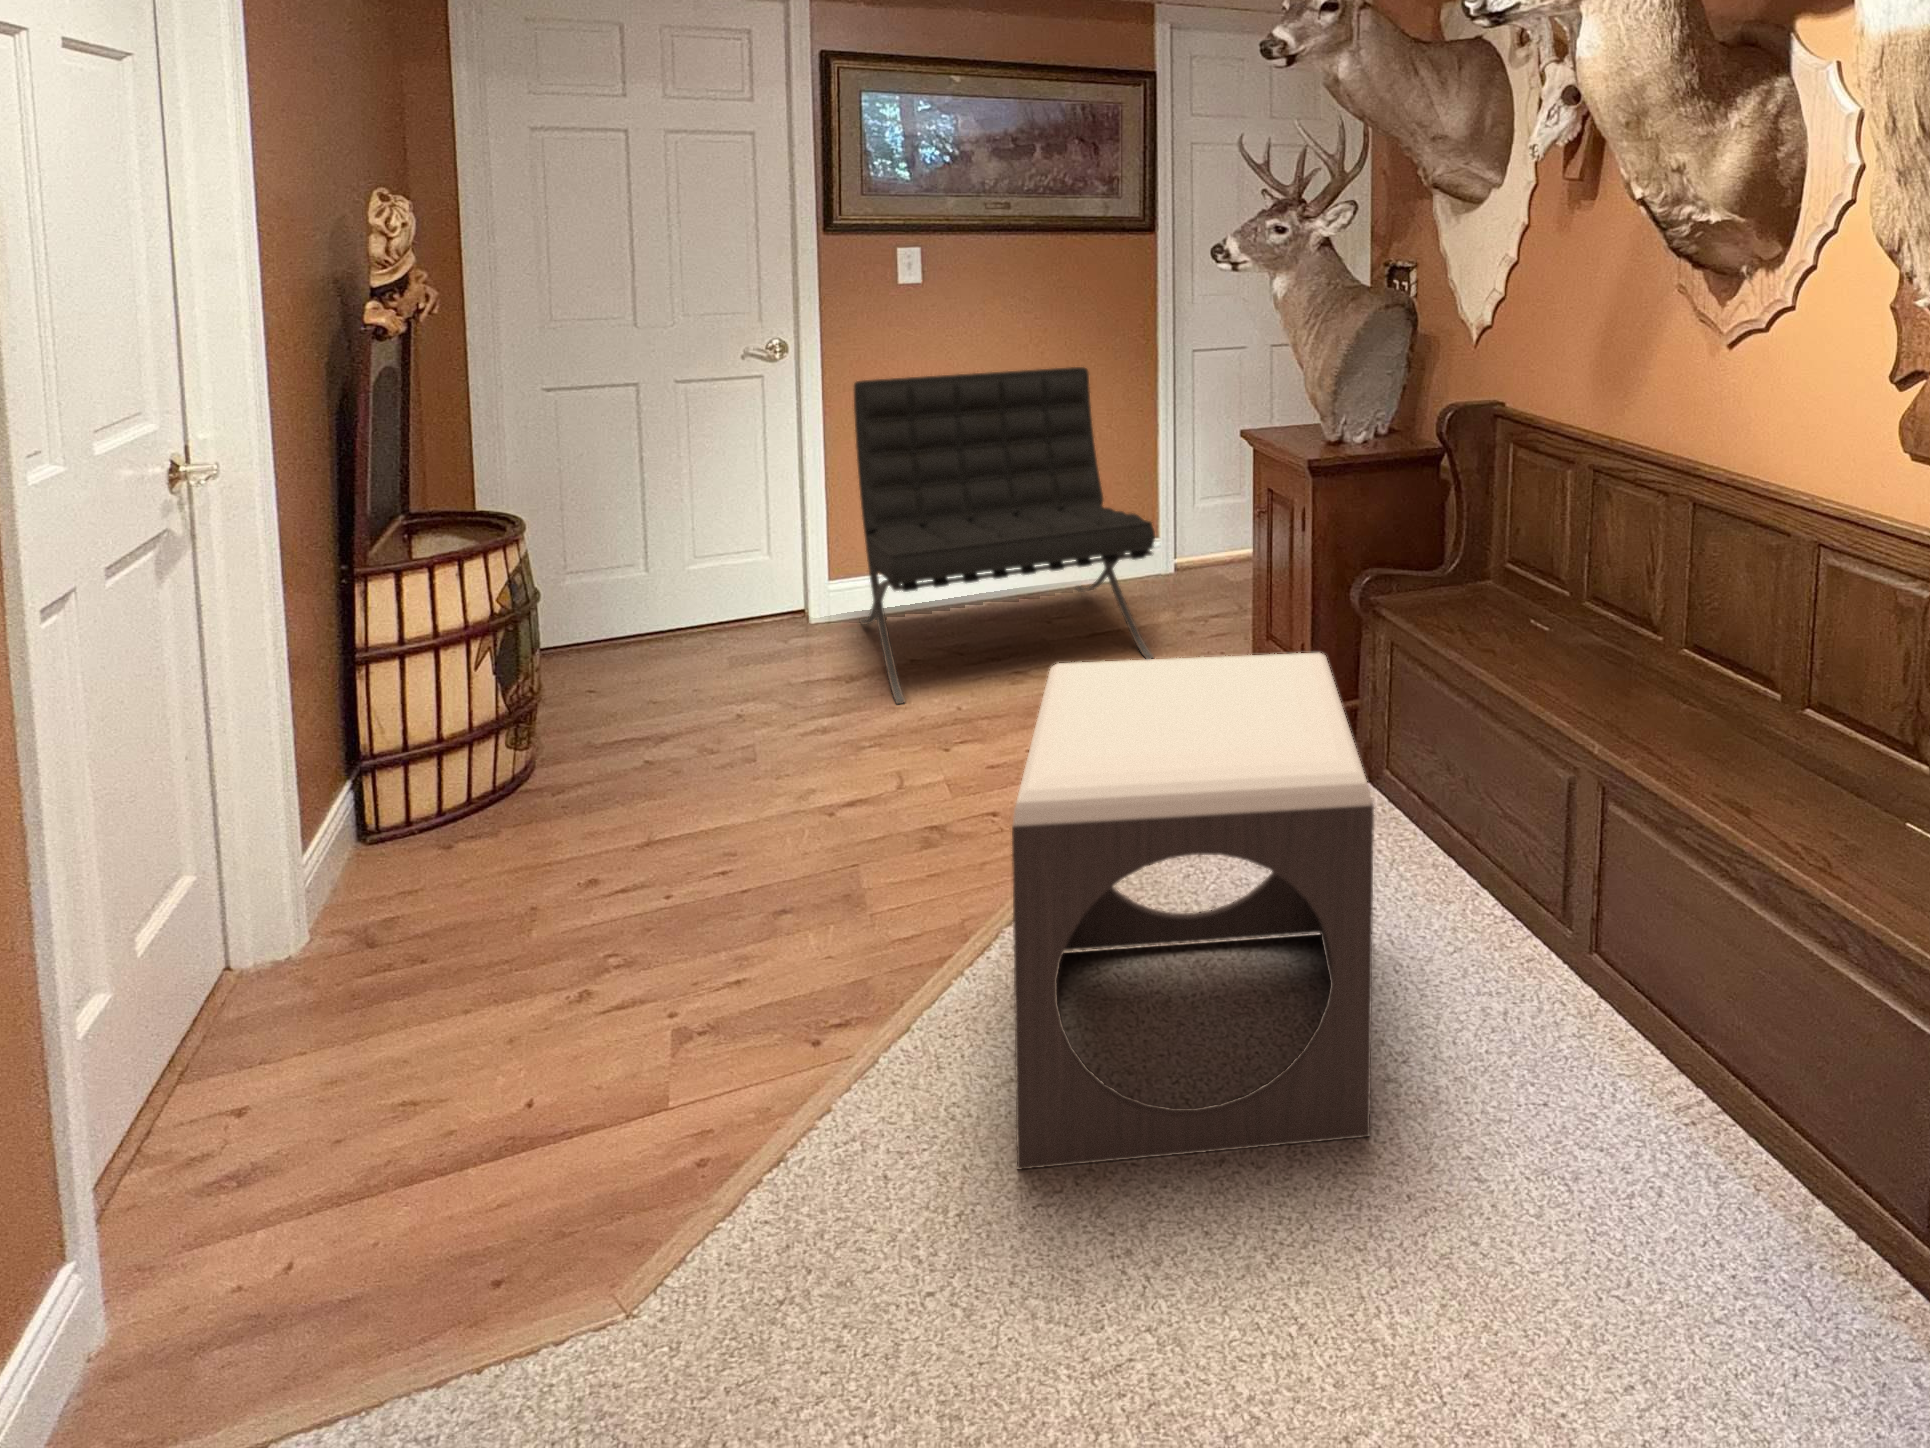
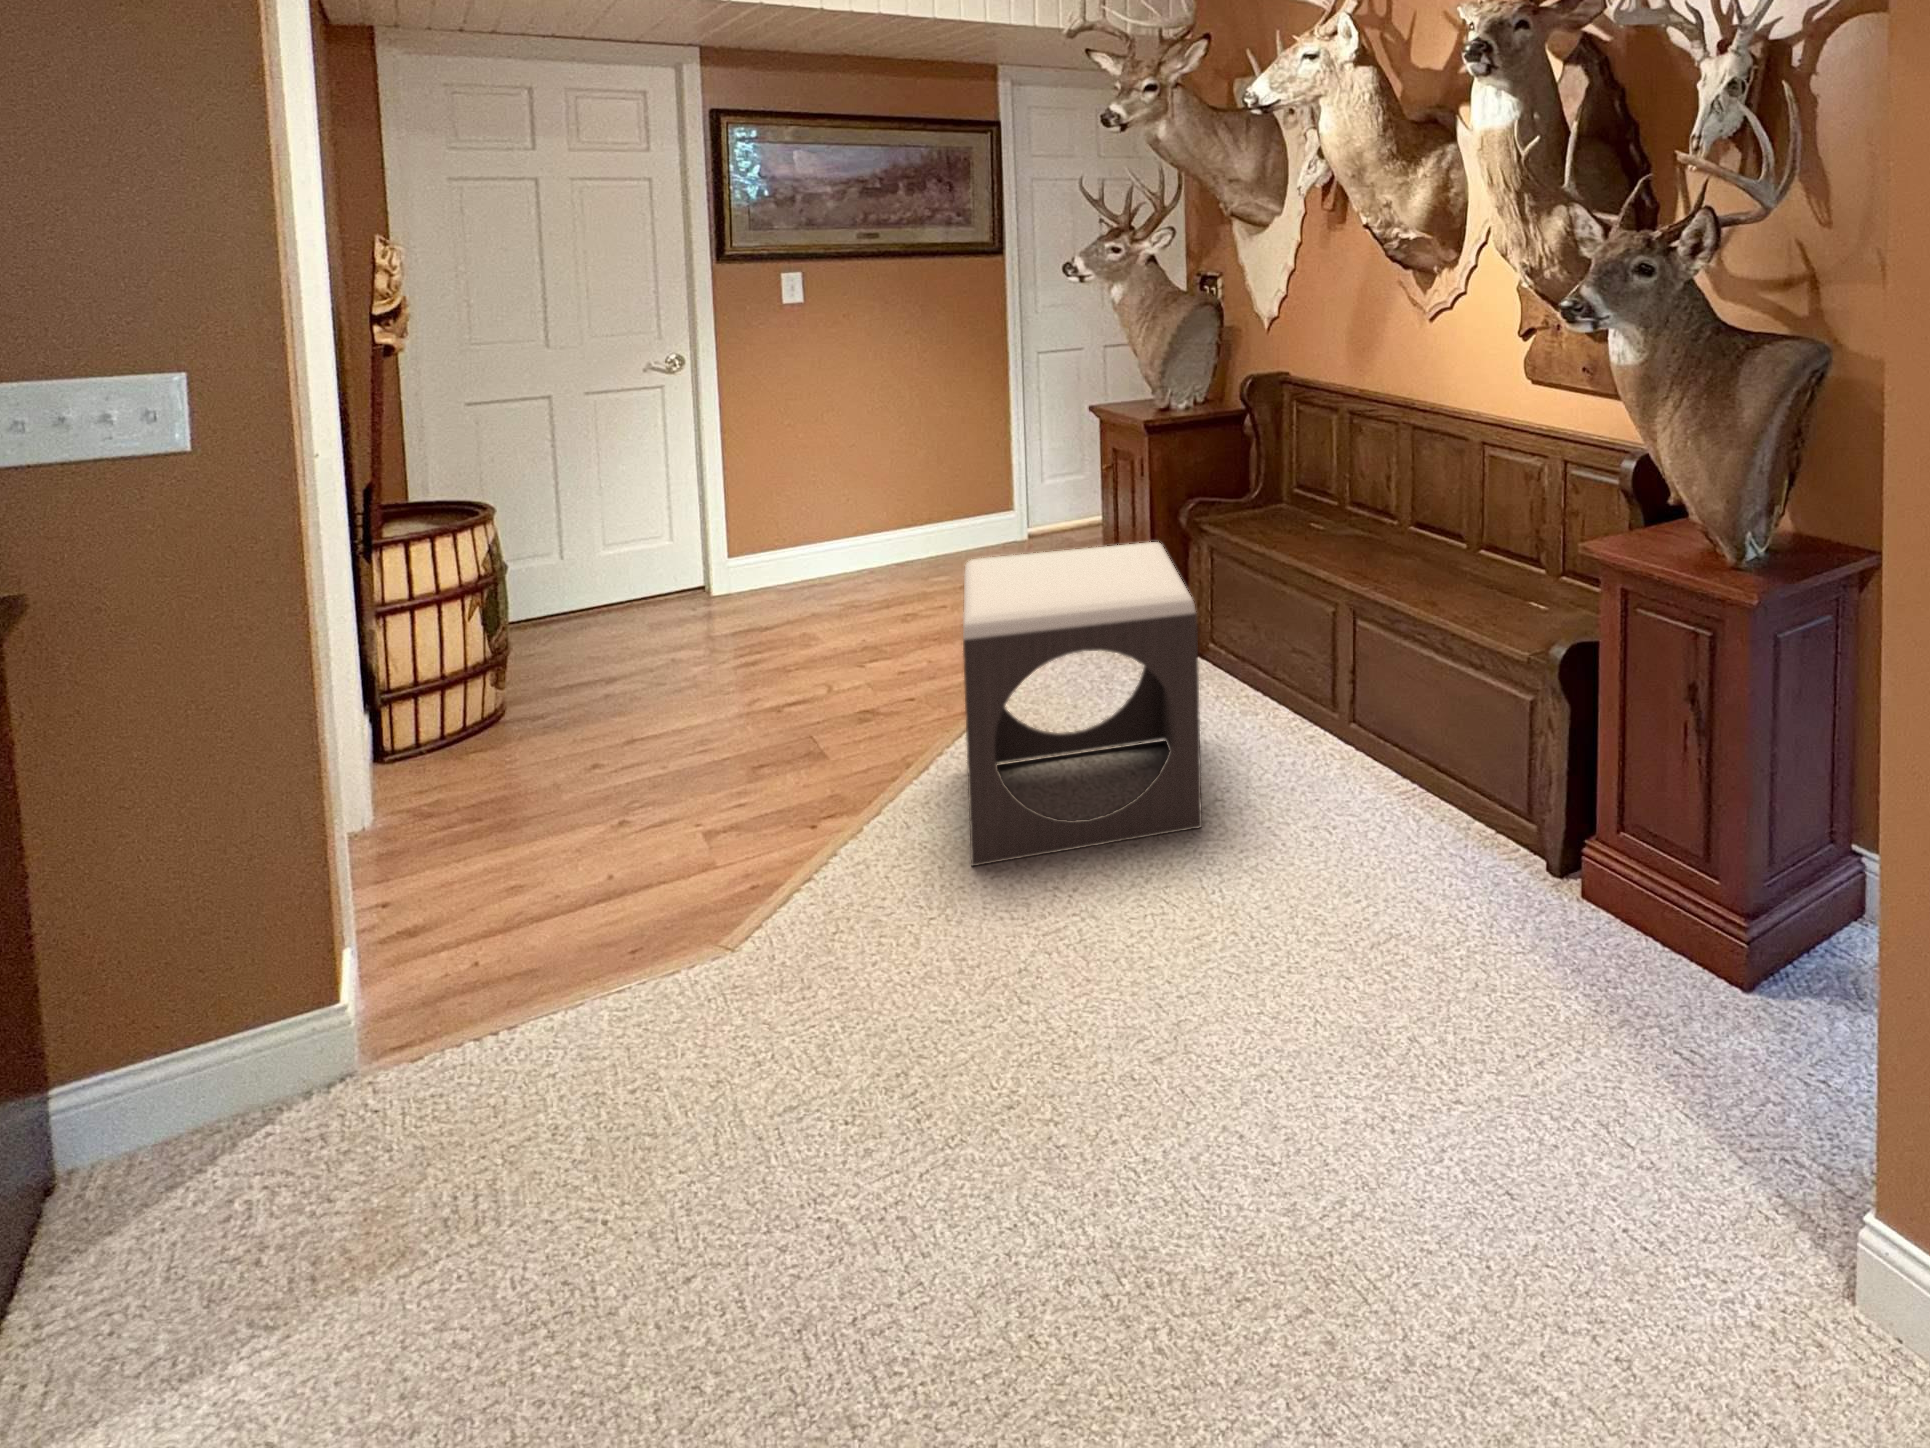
lounge chair: present [854,367,1155,704] -> none [746,370,1018,643]

